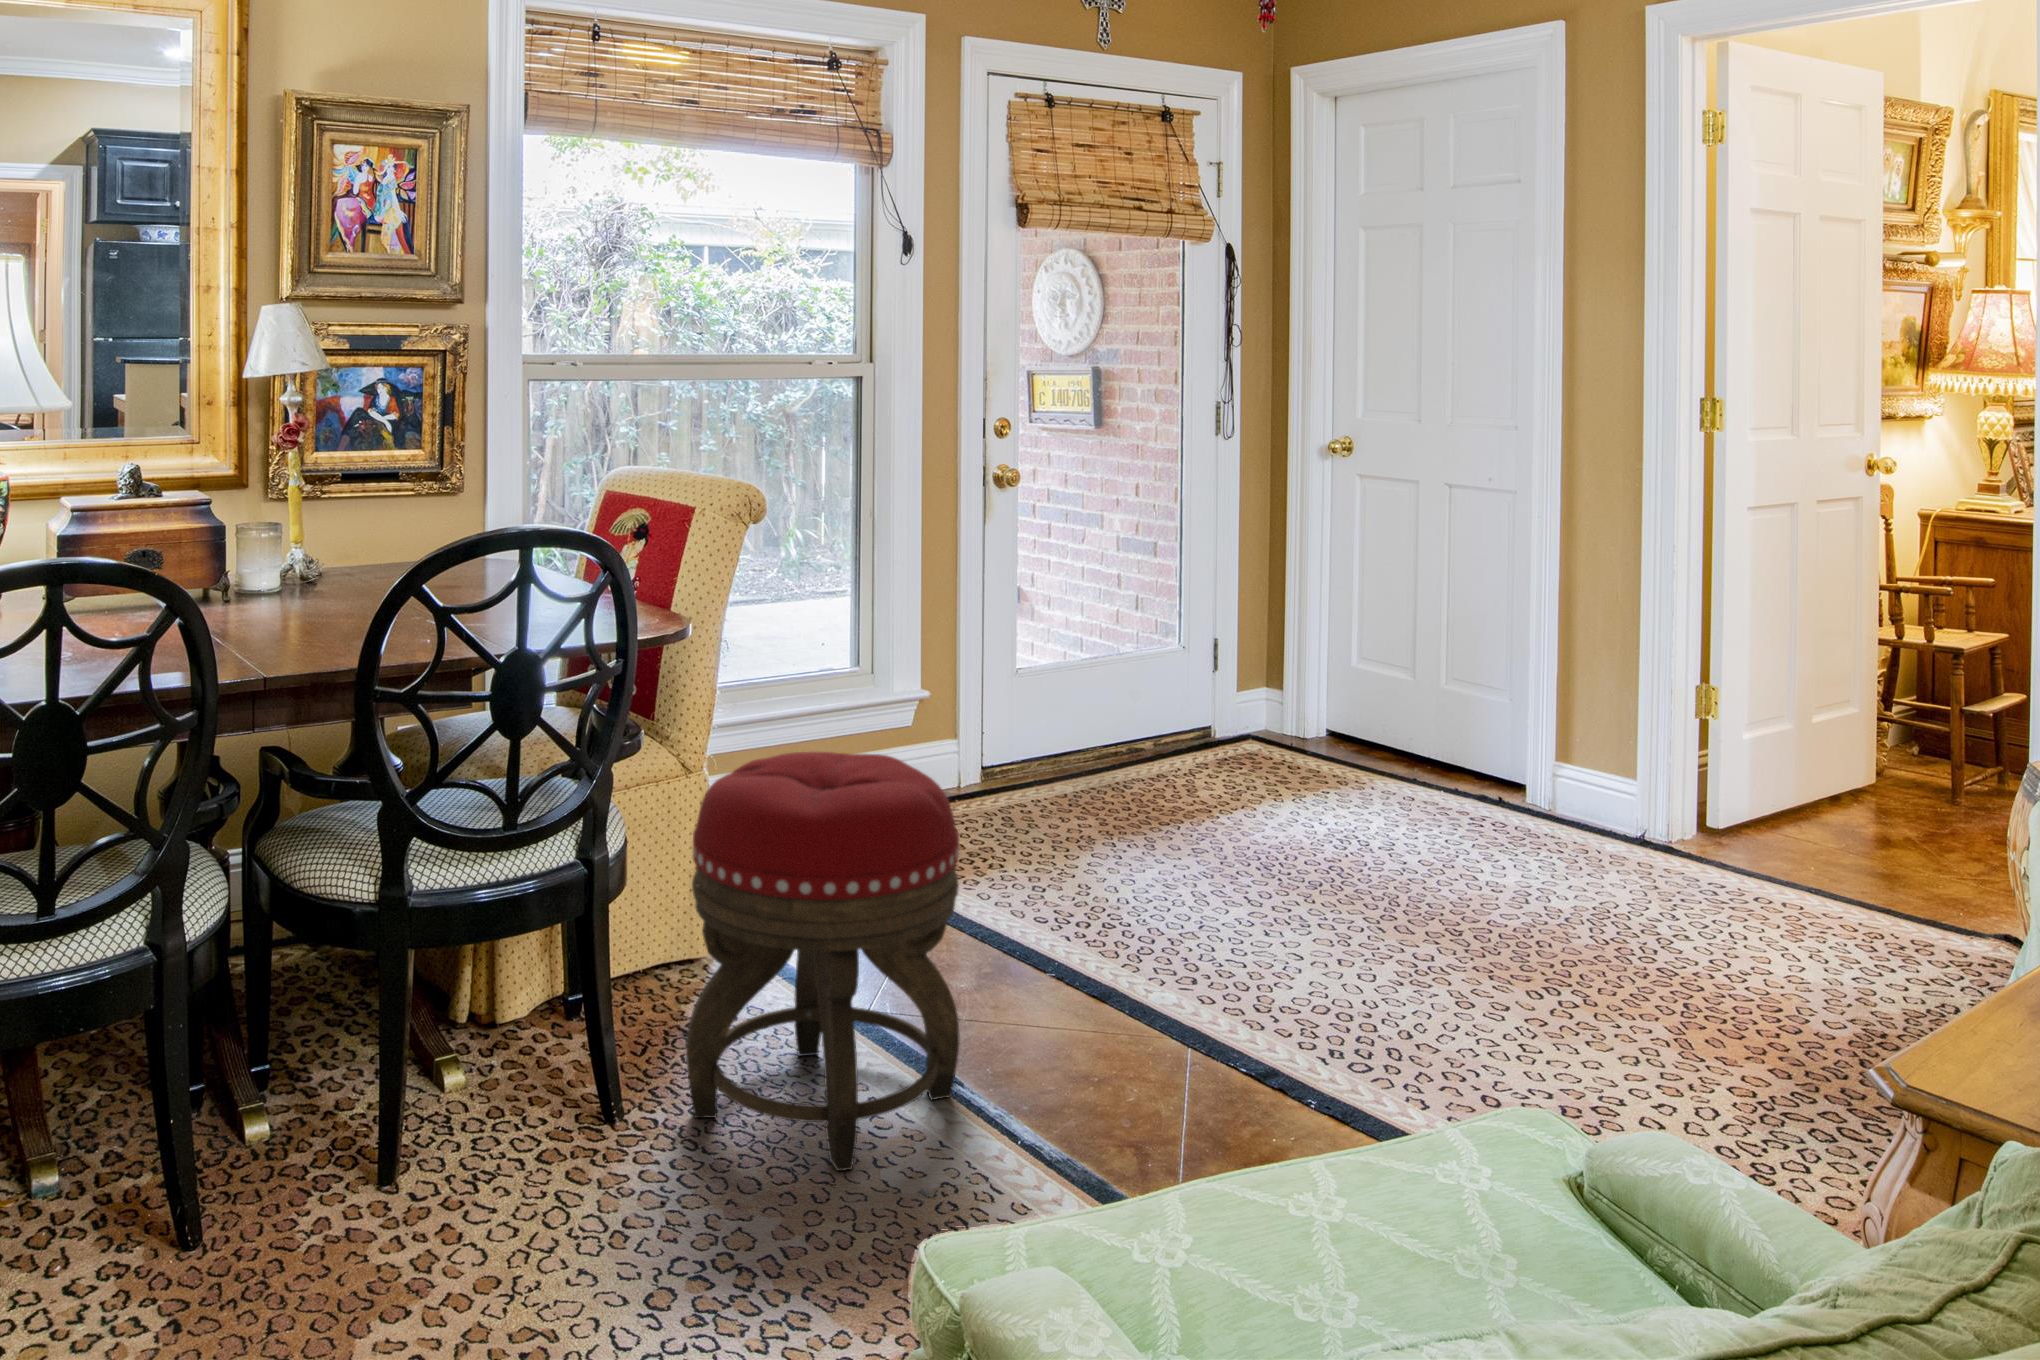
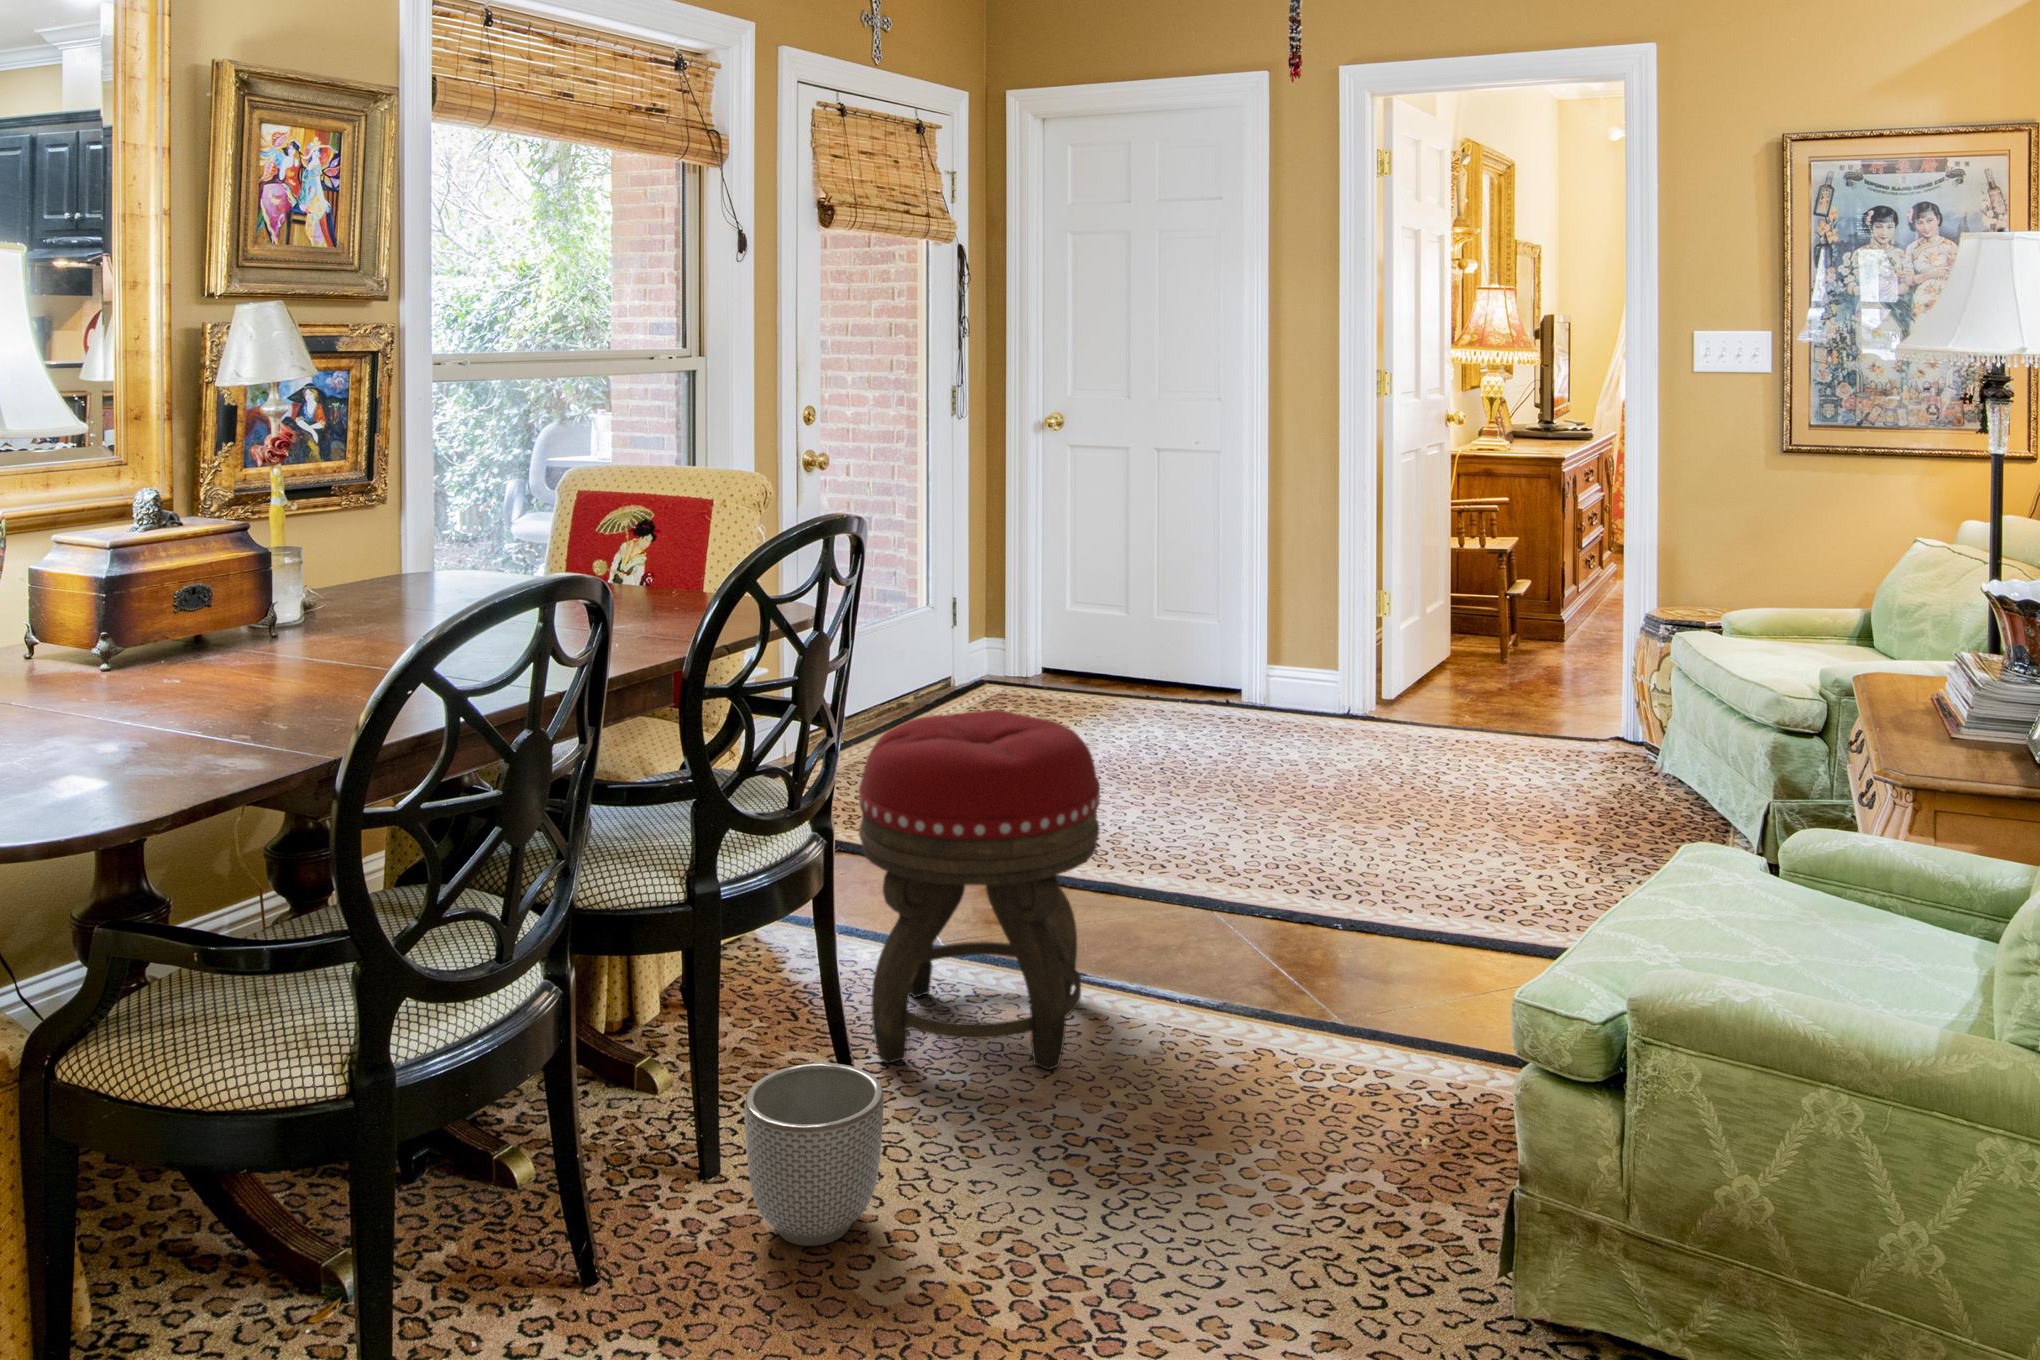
planter: none [374,1091,523,1285] -> present [744,1063,884,1246]

